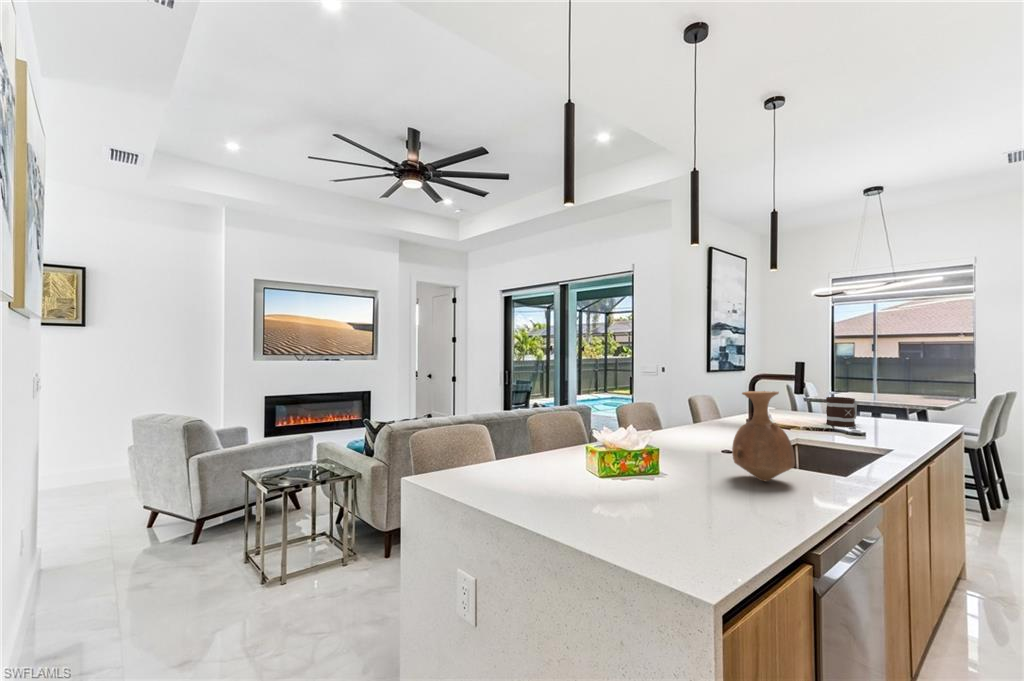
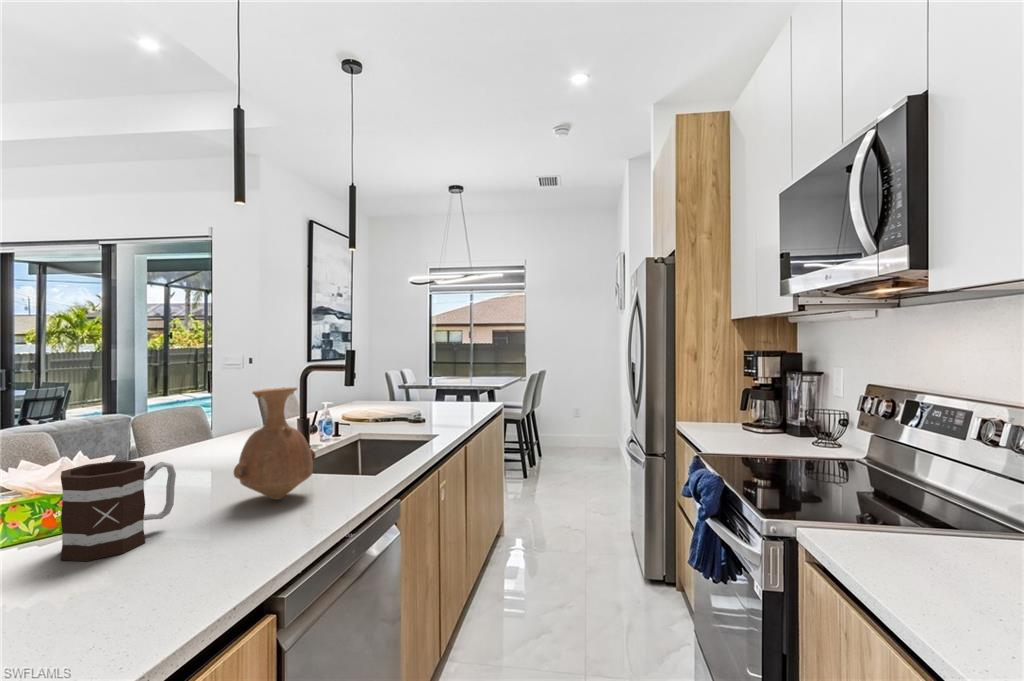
mug: present [826,397,857,427] -> present [60,460,176,561]

